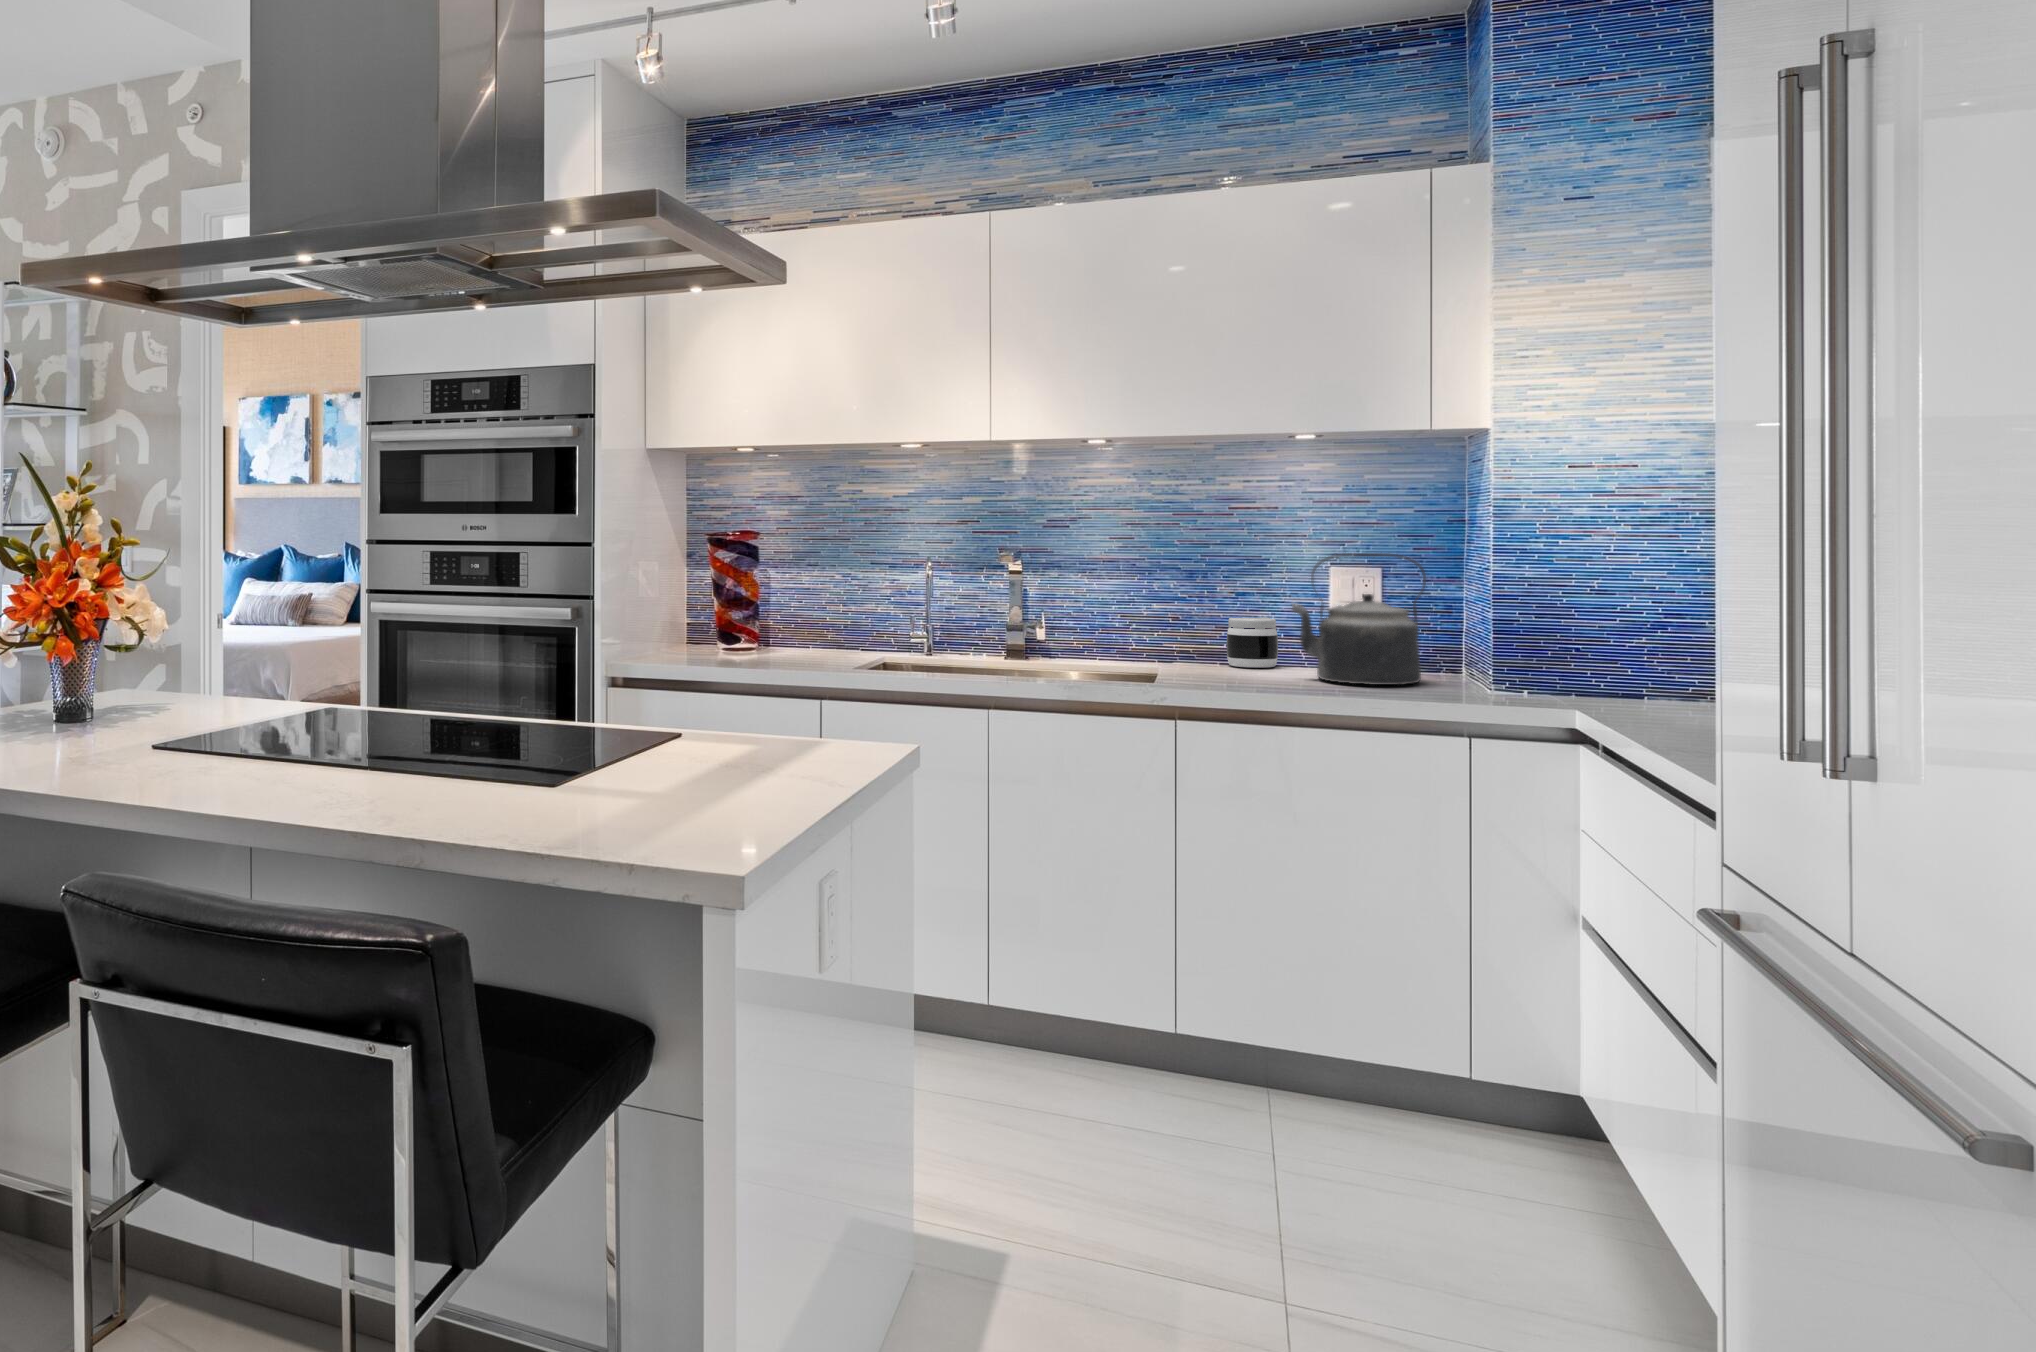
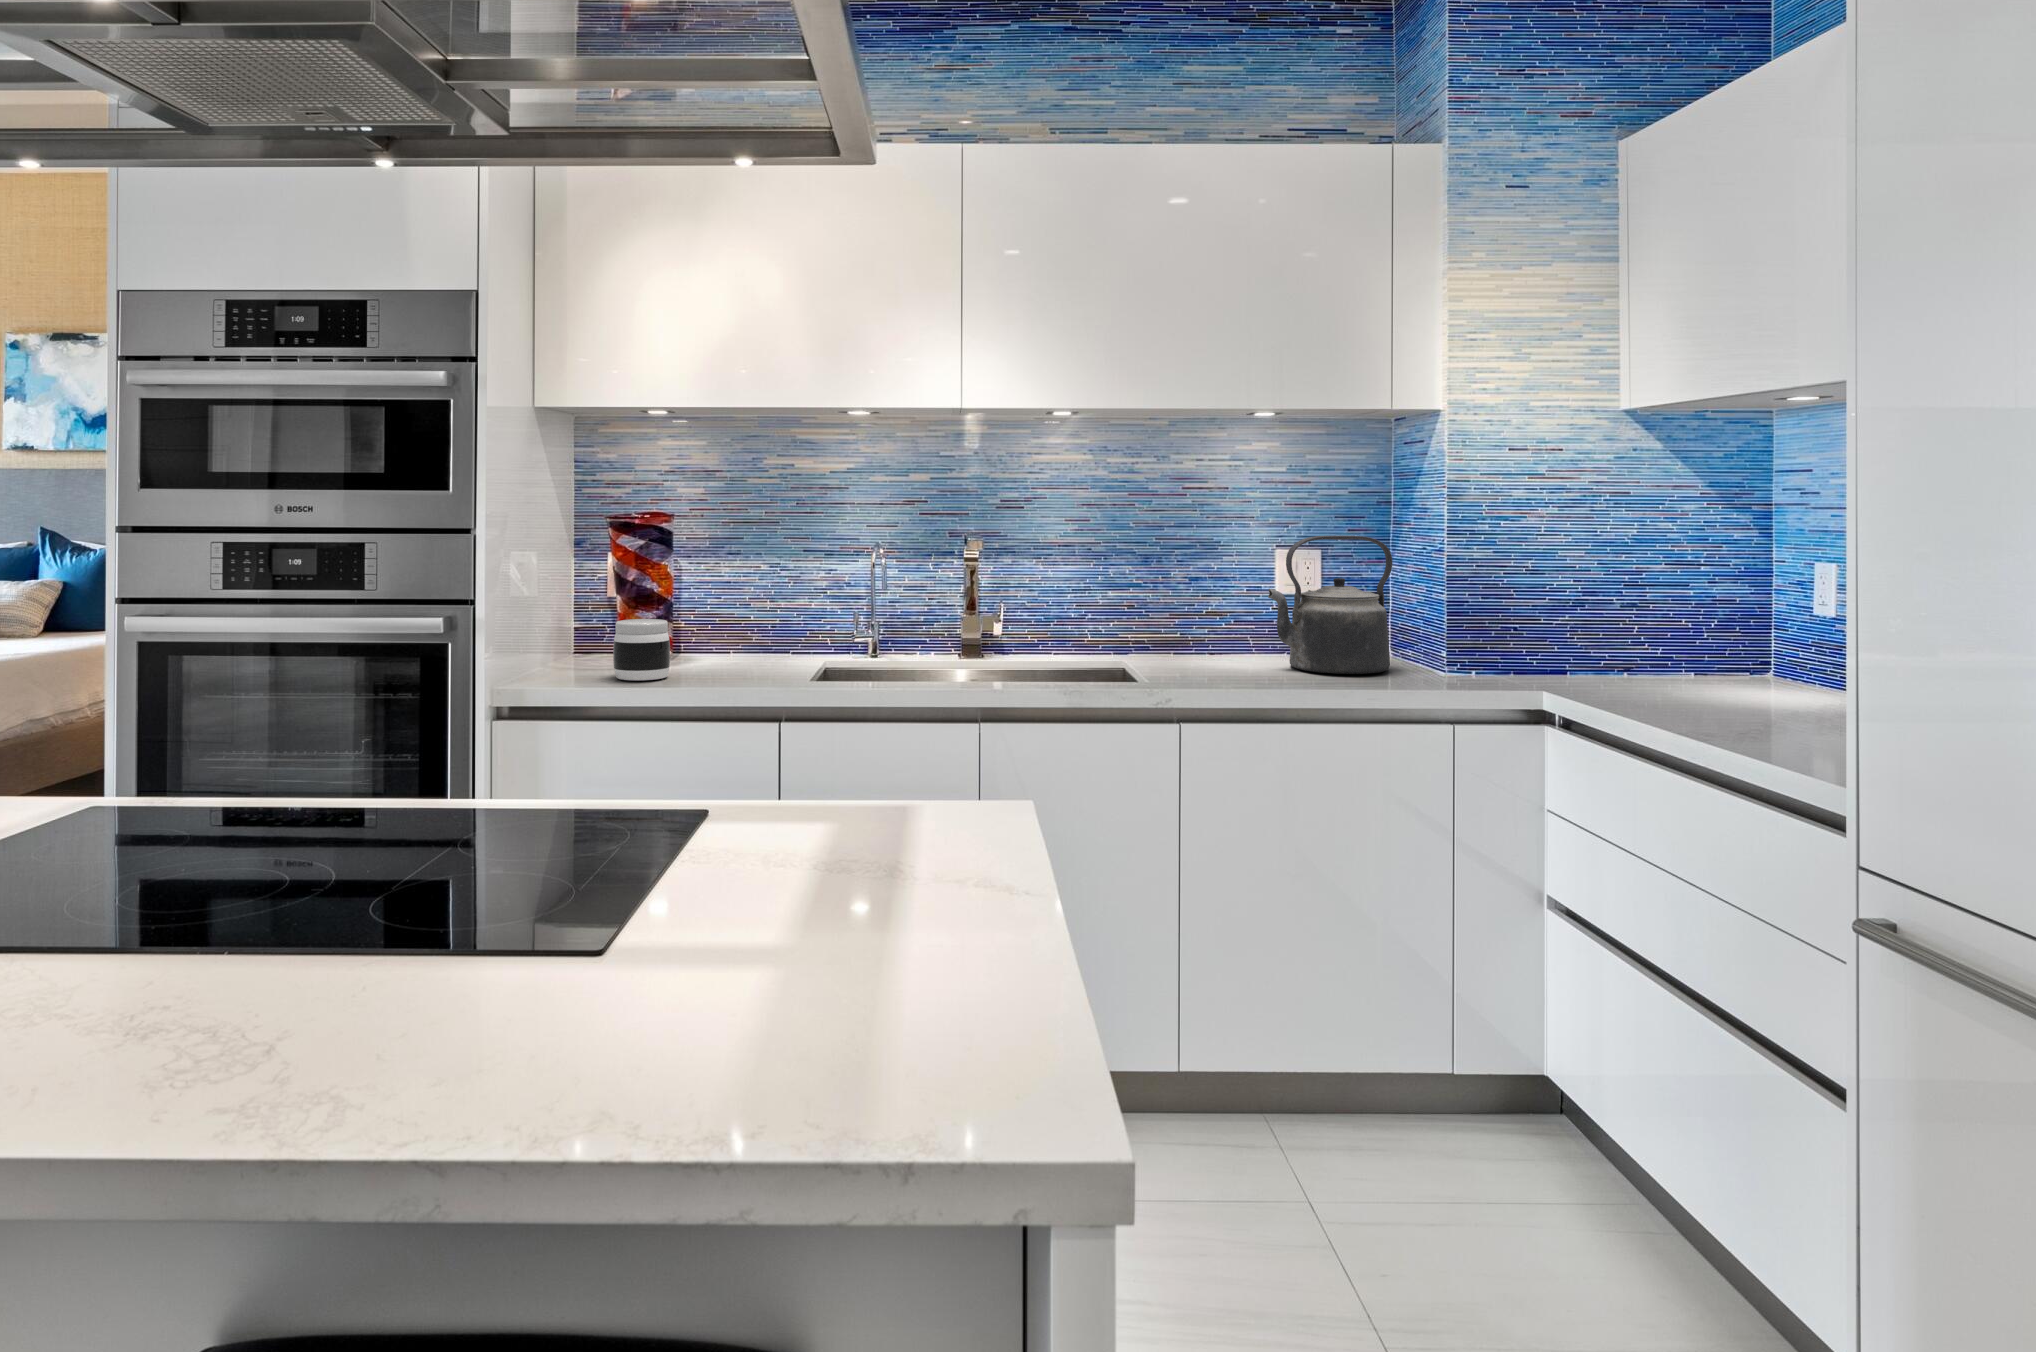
jar: present [1227,618,1278,668] -> present [613,619,670,680]

